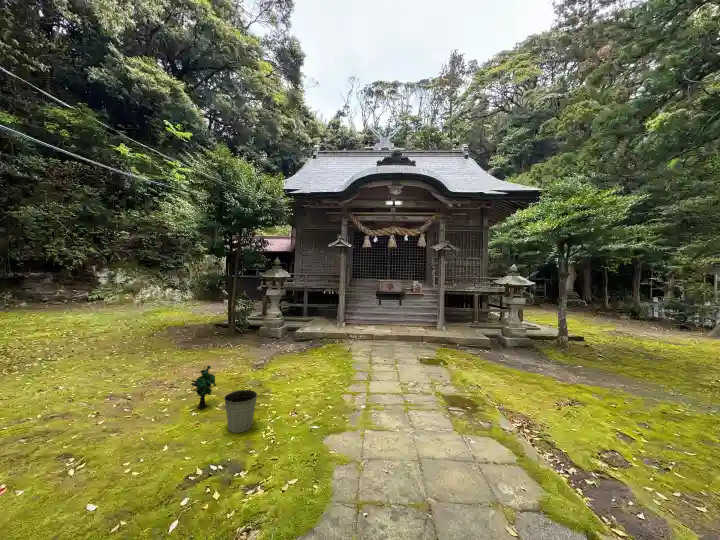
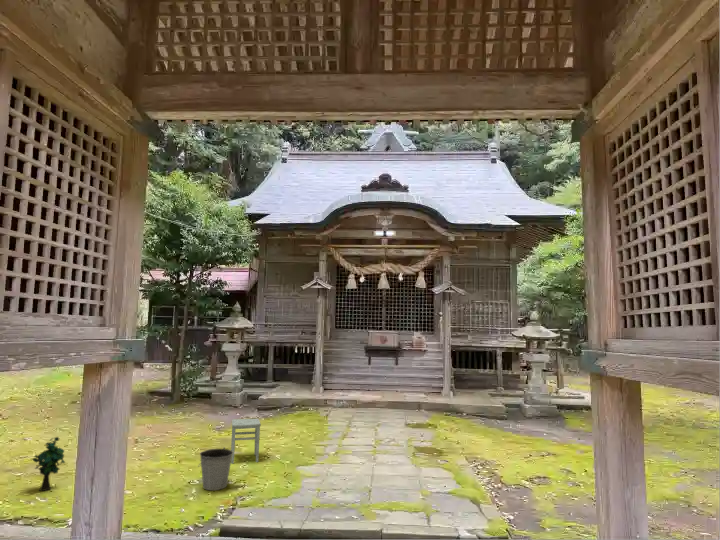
stool: none [262,356,288,398] -> present [231,419,261,464]
decorative plant: present [191,366,216,409] -> present [32,437,65,491]

